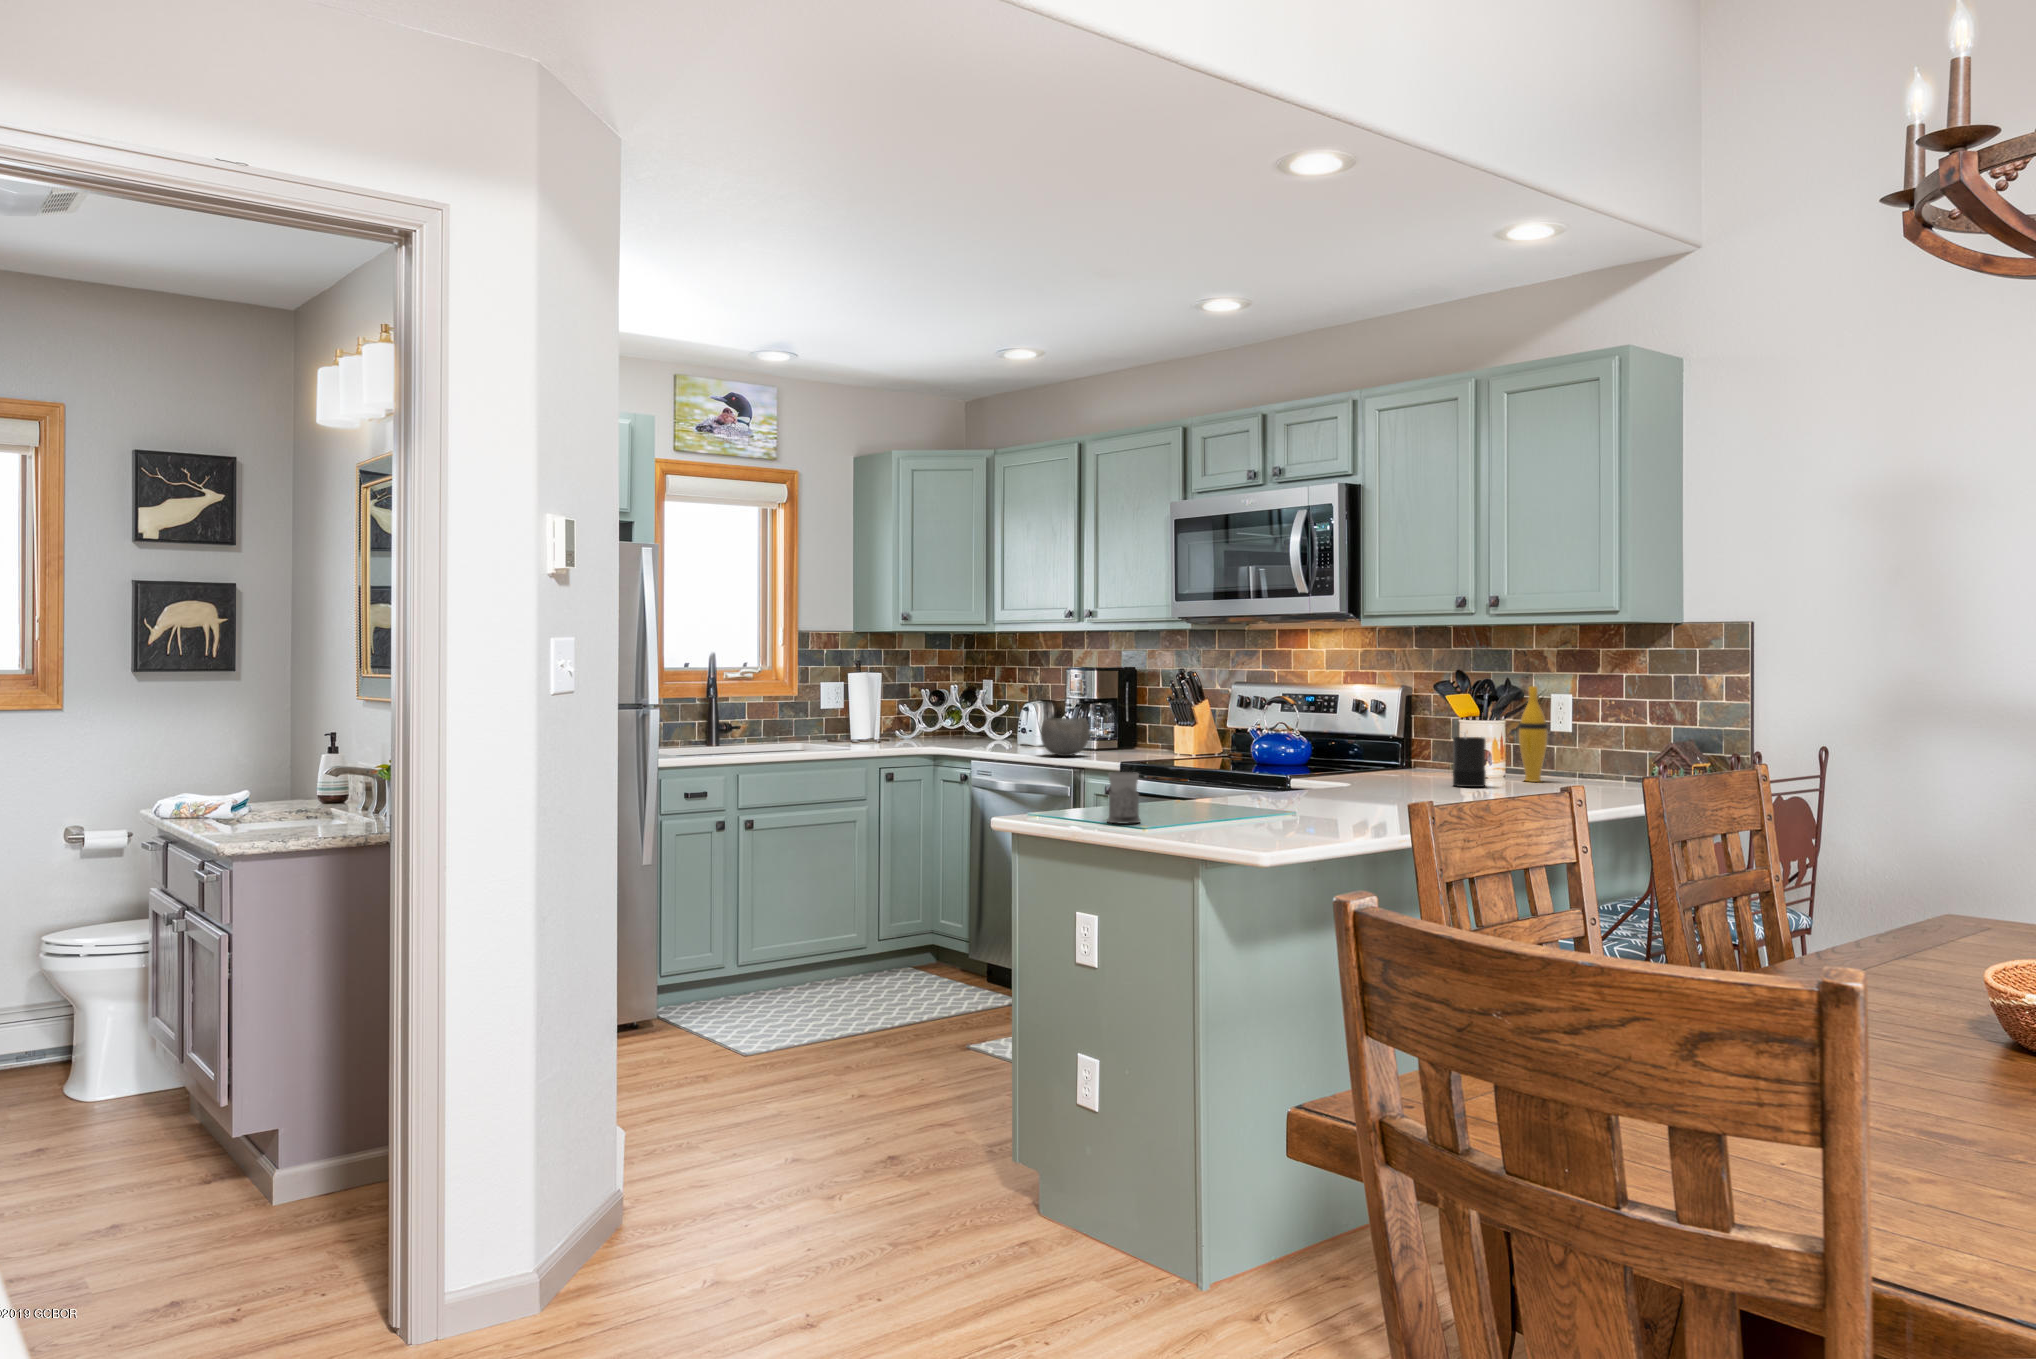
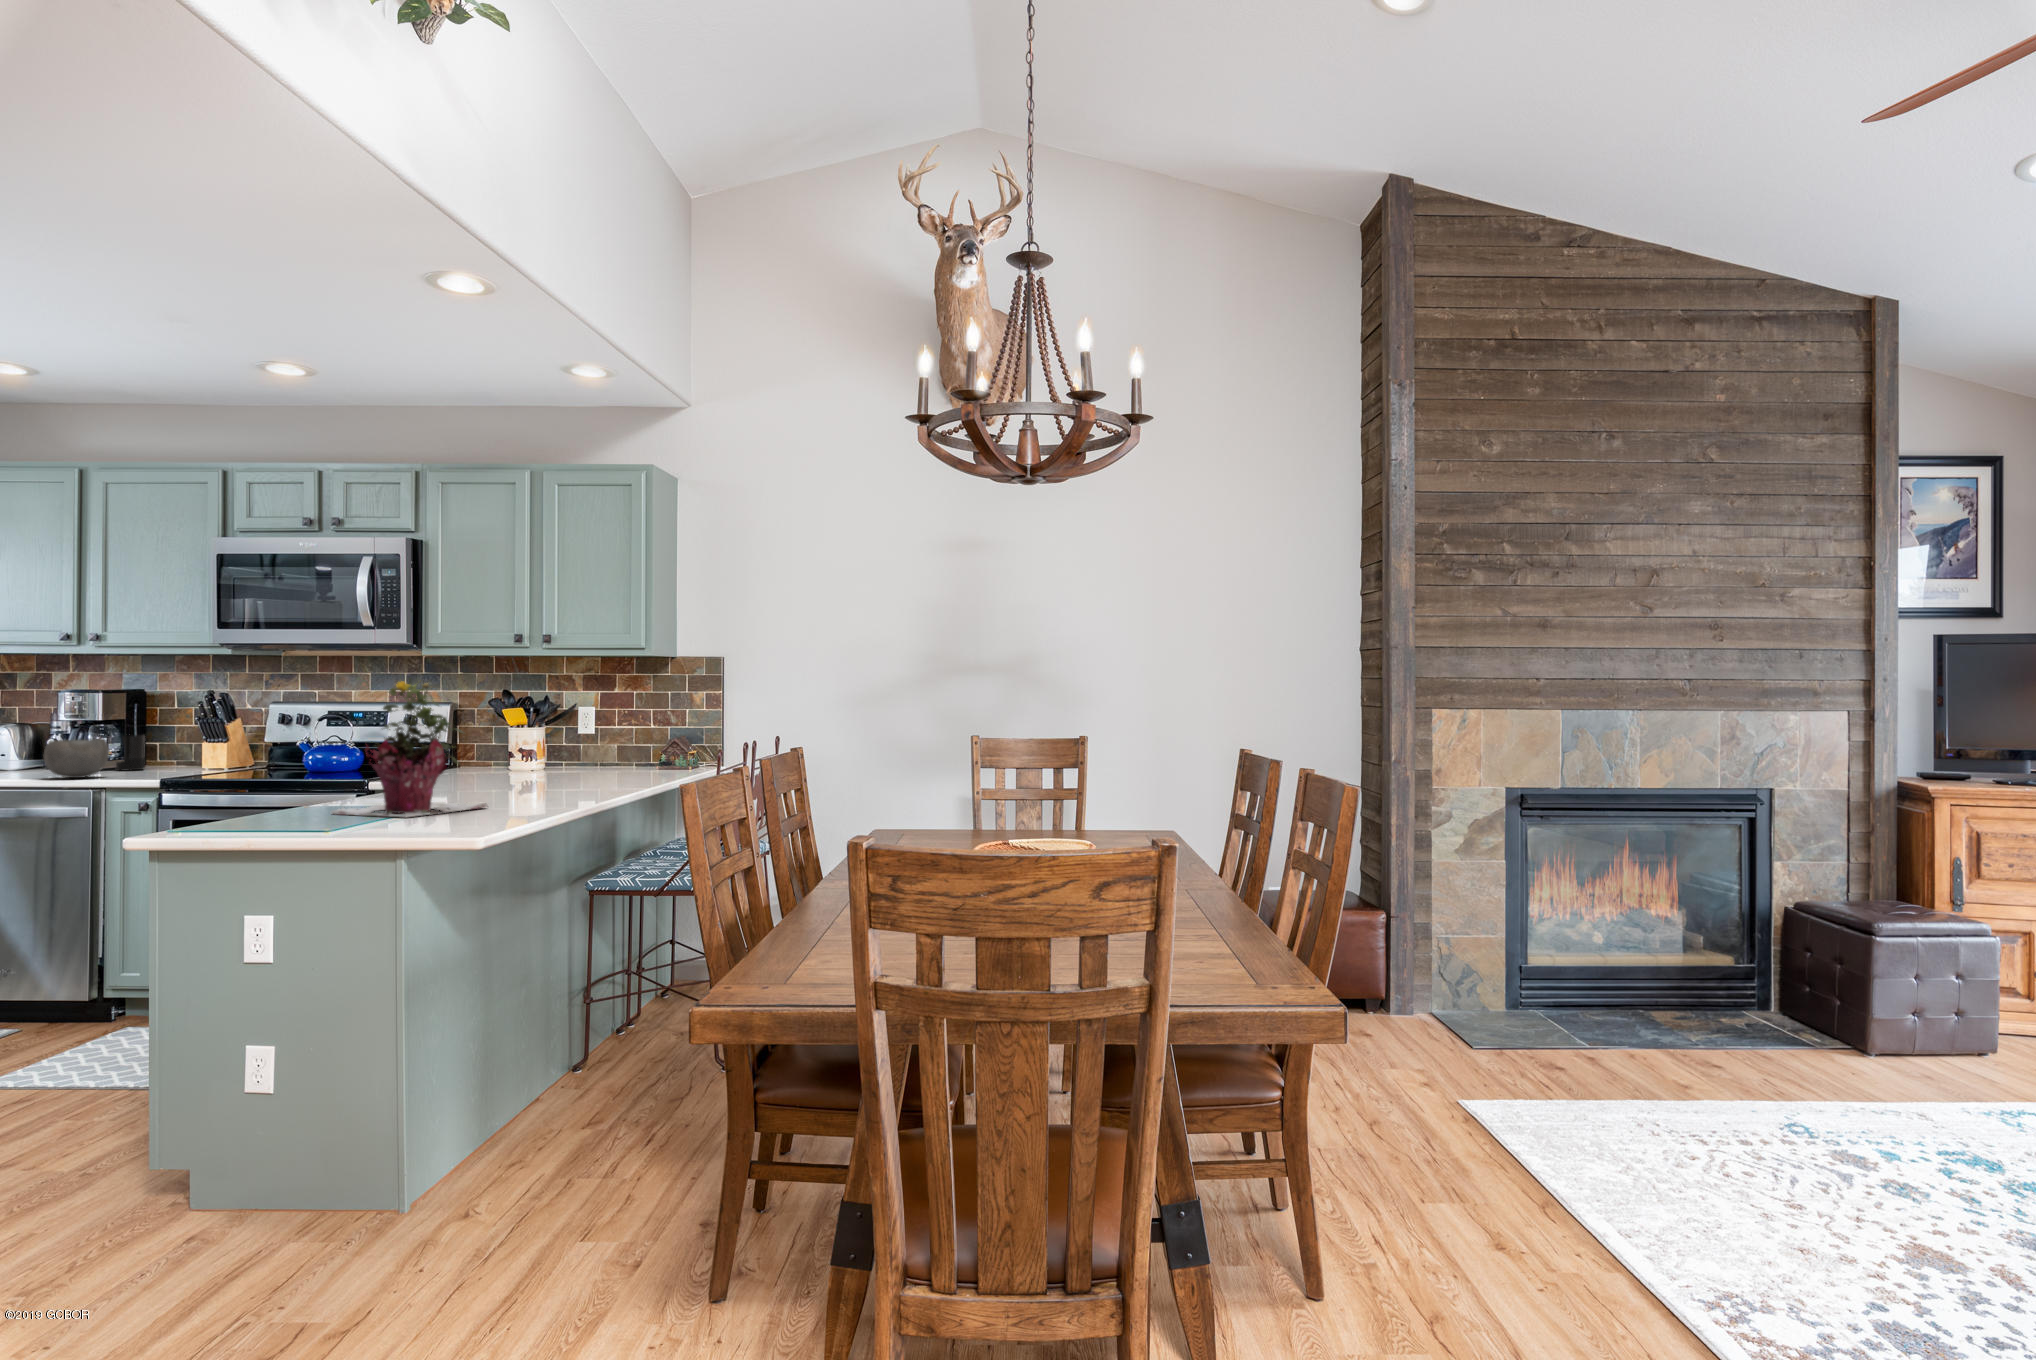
potted plant: none [1169,663,1337,835] -> present [331,679,488,817]
vase: present [1519,686,1548,782] -> none [557,702,579,773]
candle: present [1453,734,1486,787] -> present [116,735,145,771]
mug: present [1107,772,1141,824] -> none [266,773,305,819]

